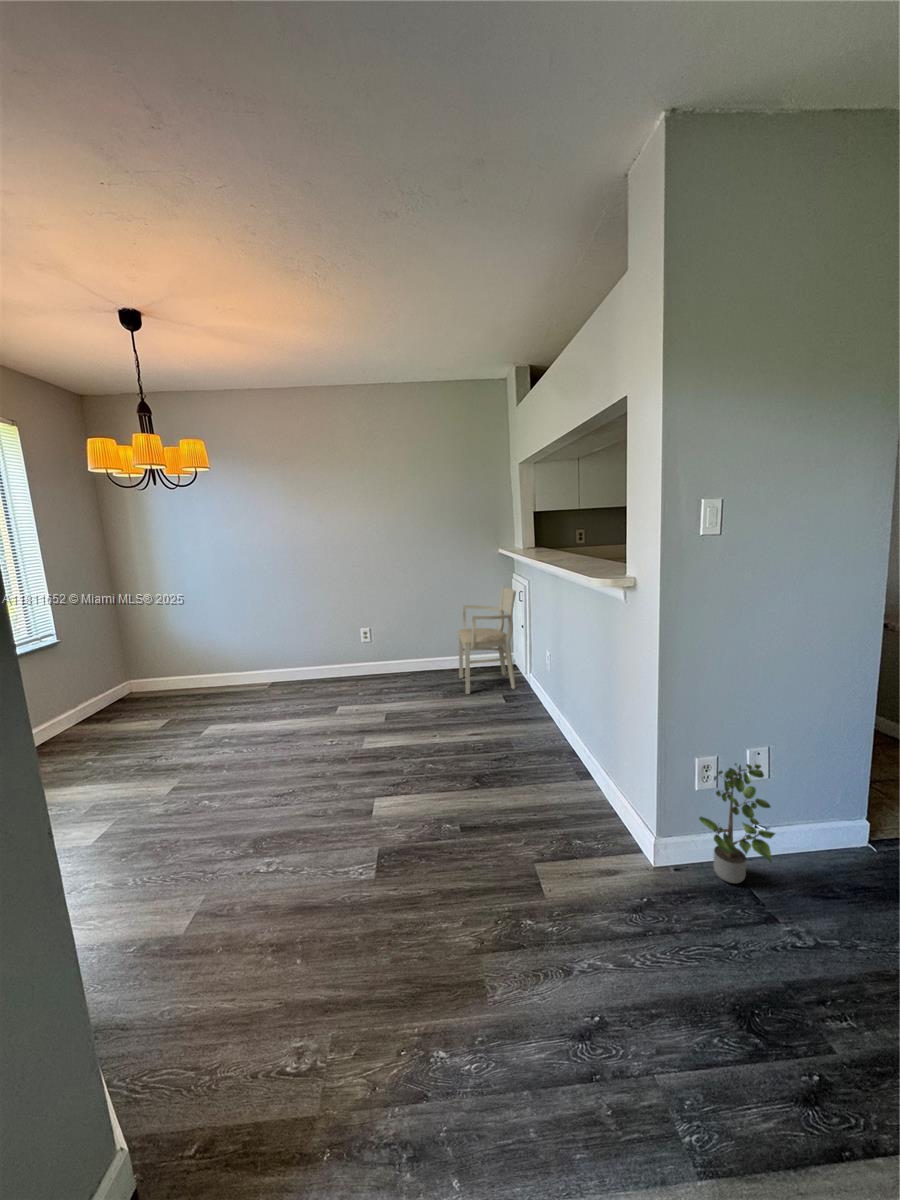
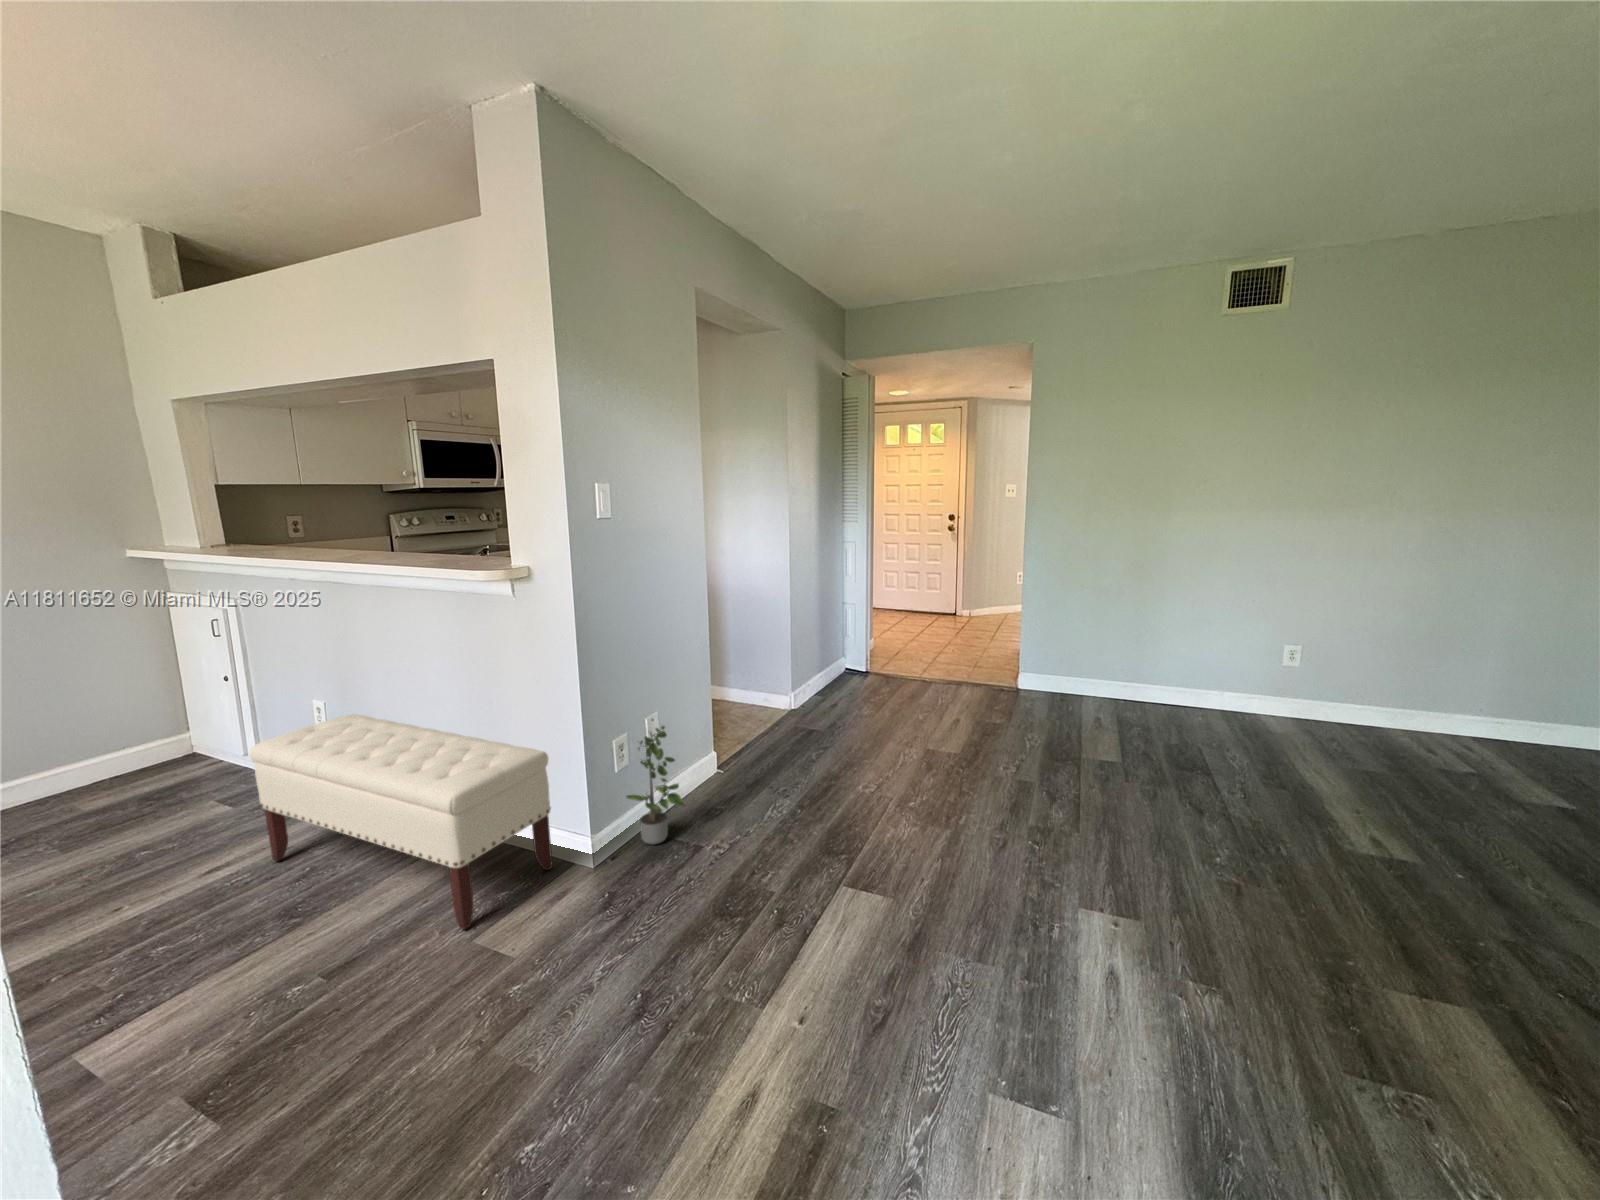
armchair: present [458,586,516,694] -> none [46,615,231,829]
bench: none [491,666,629,851] -> present [250,714,553,930]

